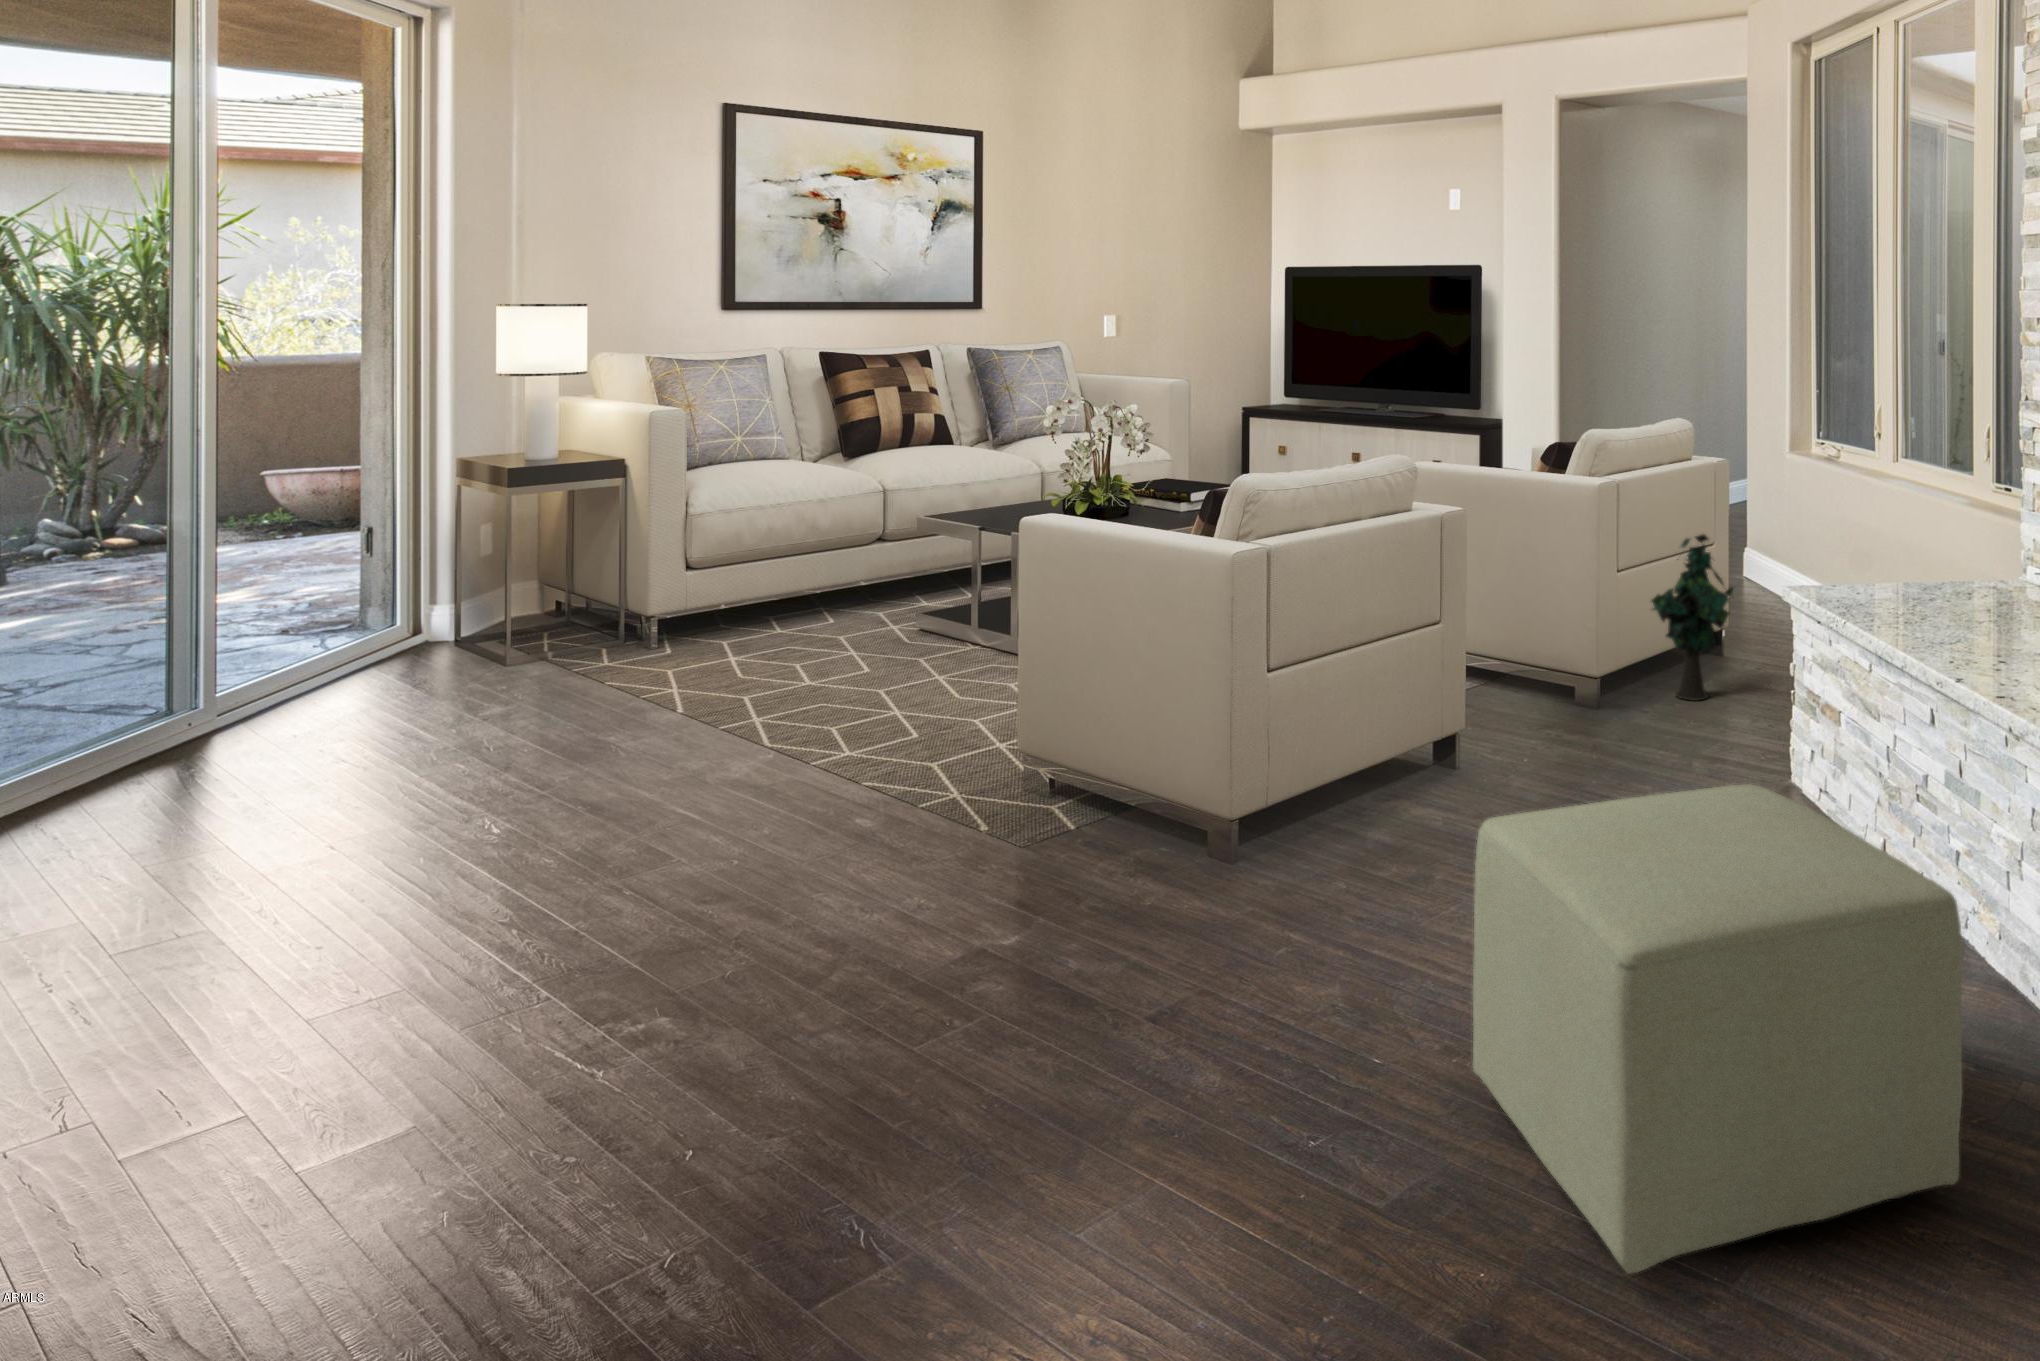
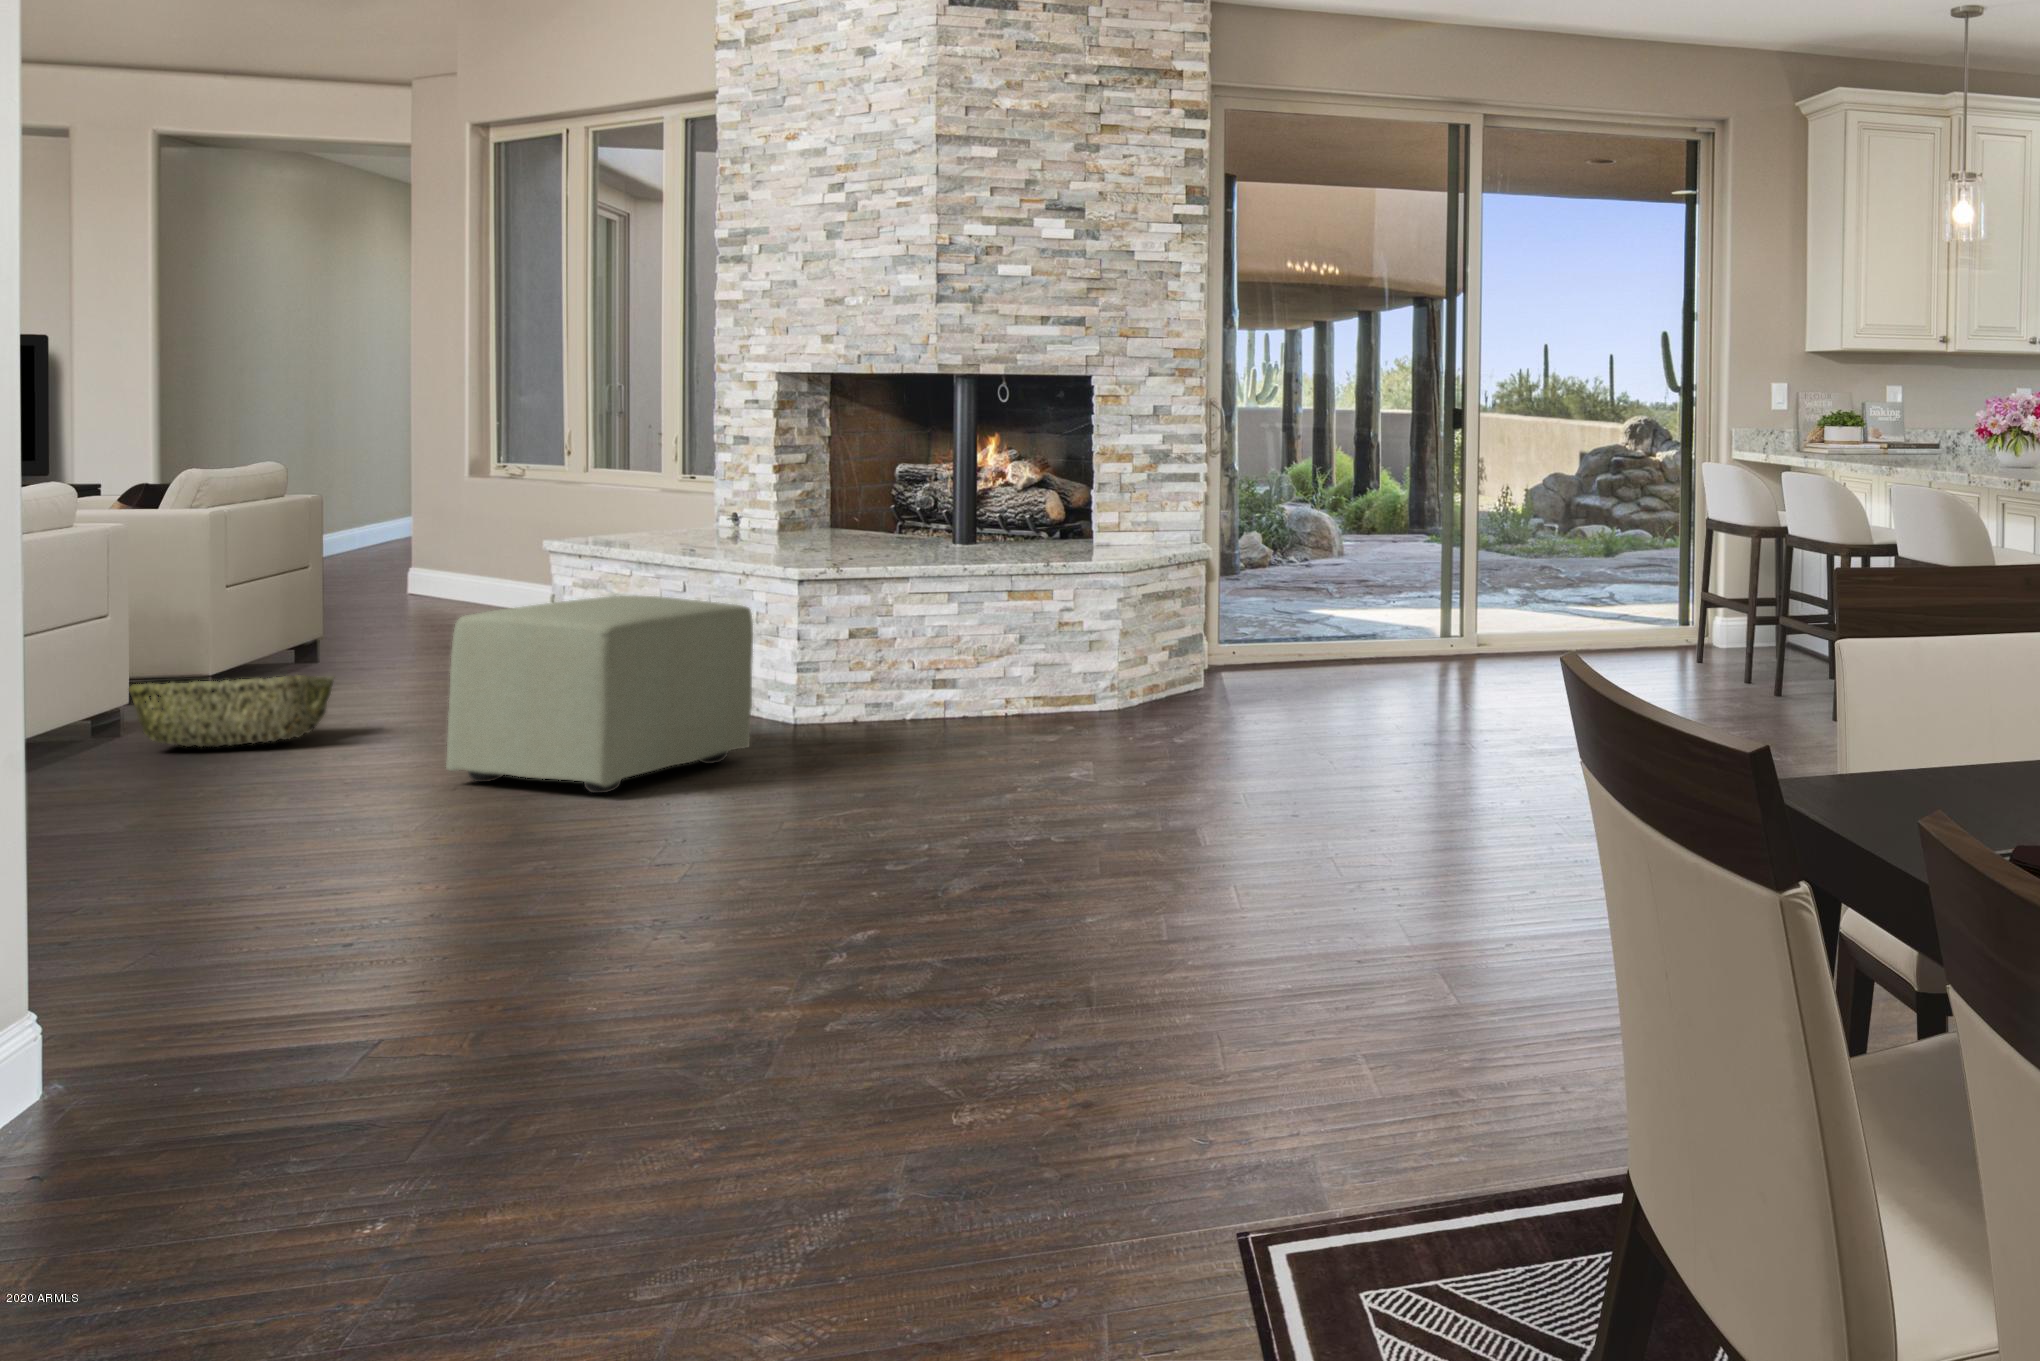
decorative plant: present [1652,534,1734,701] -> none [376,526,456,663]
woven basket: none [1280,756,1483,871] -> present [129,675,334,747]

